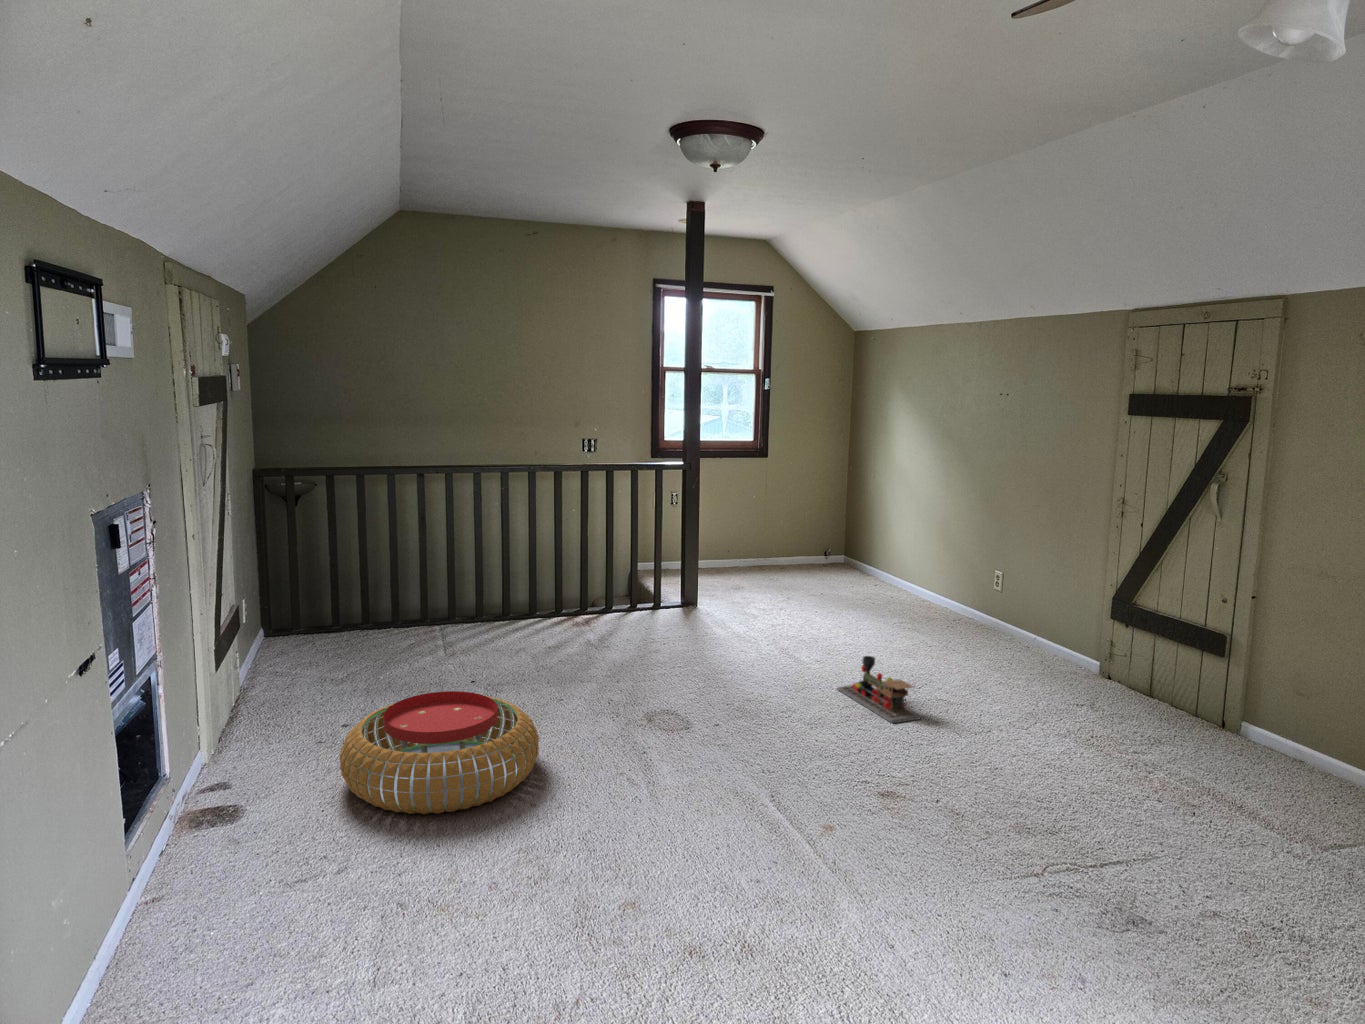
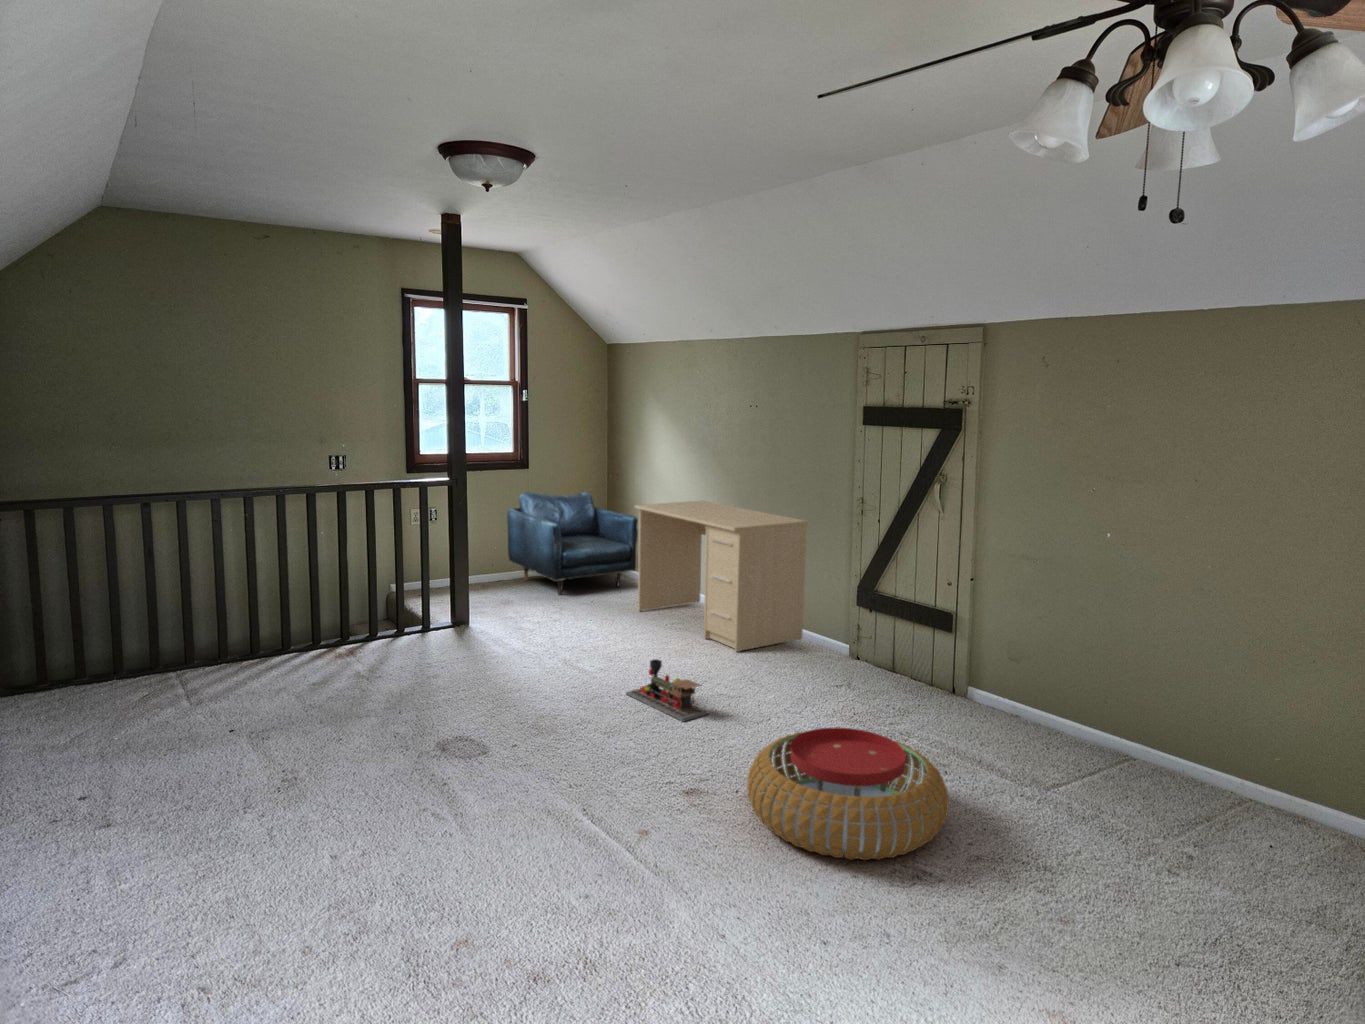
armchair: none [741,480,874,586] -> present [507,492,638,595]
desk: none [867,494,1059,658] -> present [635,500,808,652]
pouf: present [340,691,539,814] -> present [747,728,949,860]

